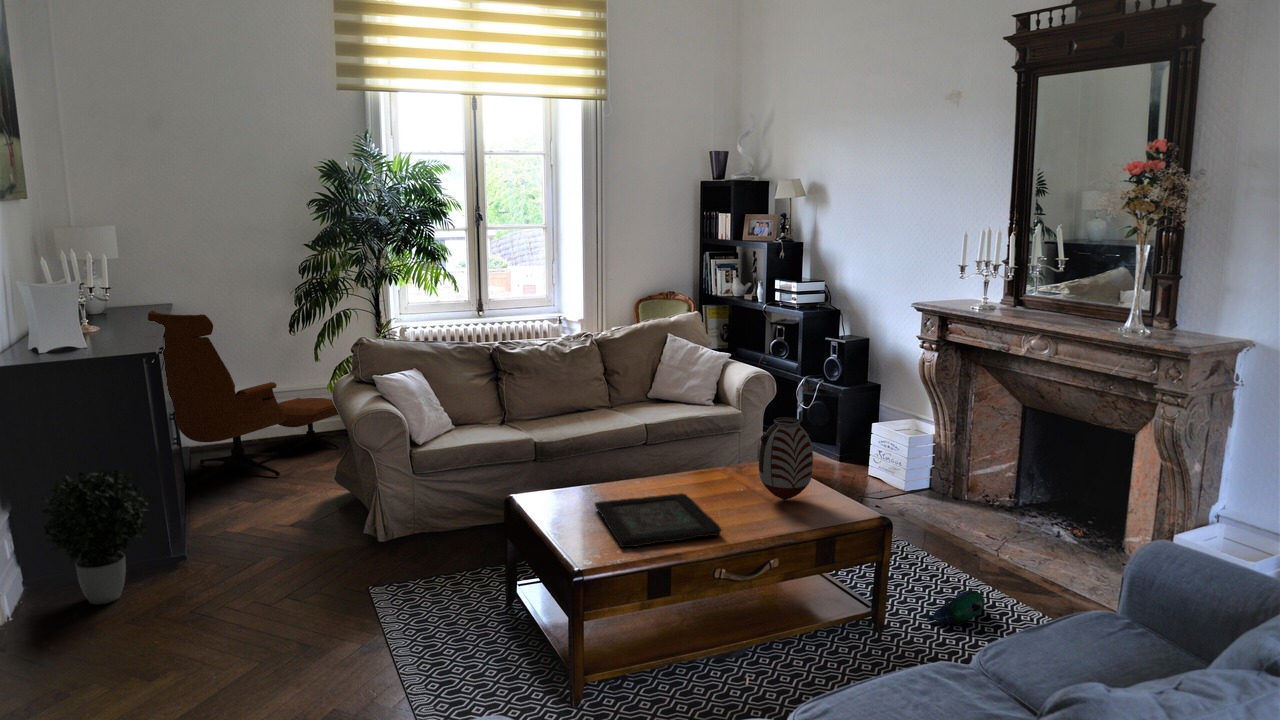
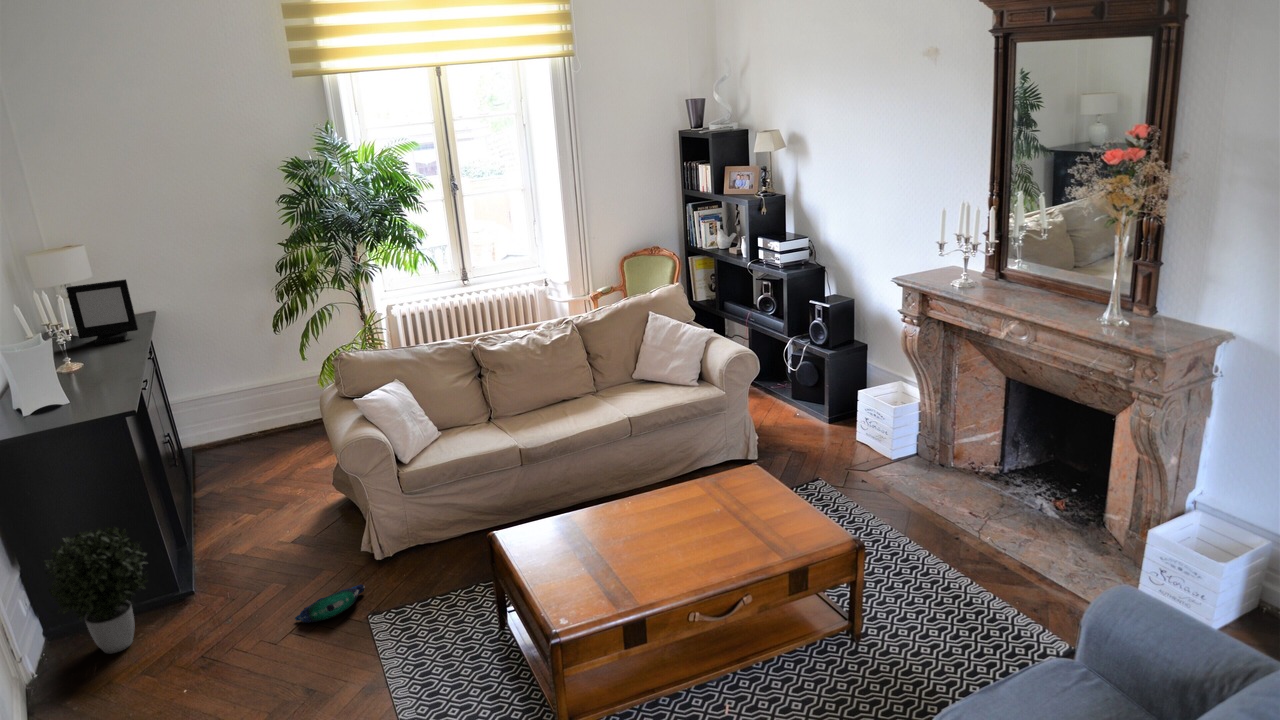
picture frame: none [93,258,158,320] -> present [66,279,138,345]
lounge chair: present [148,311,339,485] -> none [129,332,337,495]
vase: present [759,417,813,500] -> none [735,443,787,522]
decorative tray: present [595,493,722,547] -> none [575,522,698,600]
plush toy: present [927,590,985,625] -> present [295,585,365,623]

